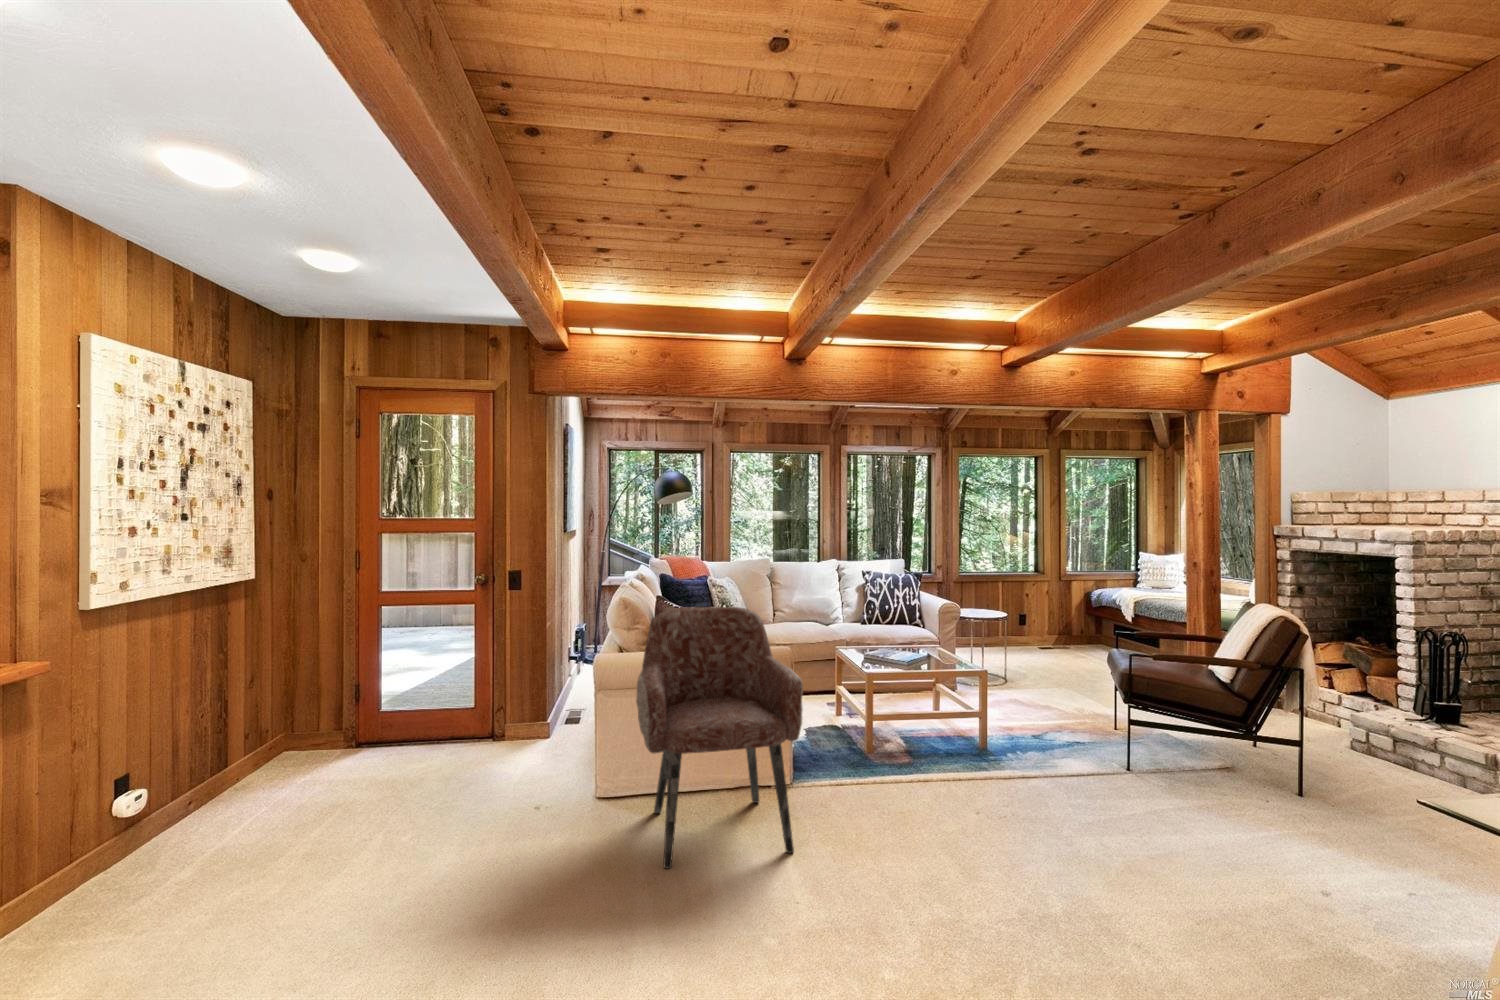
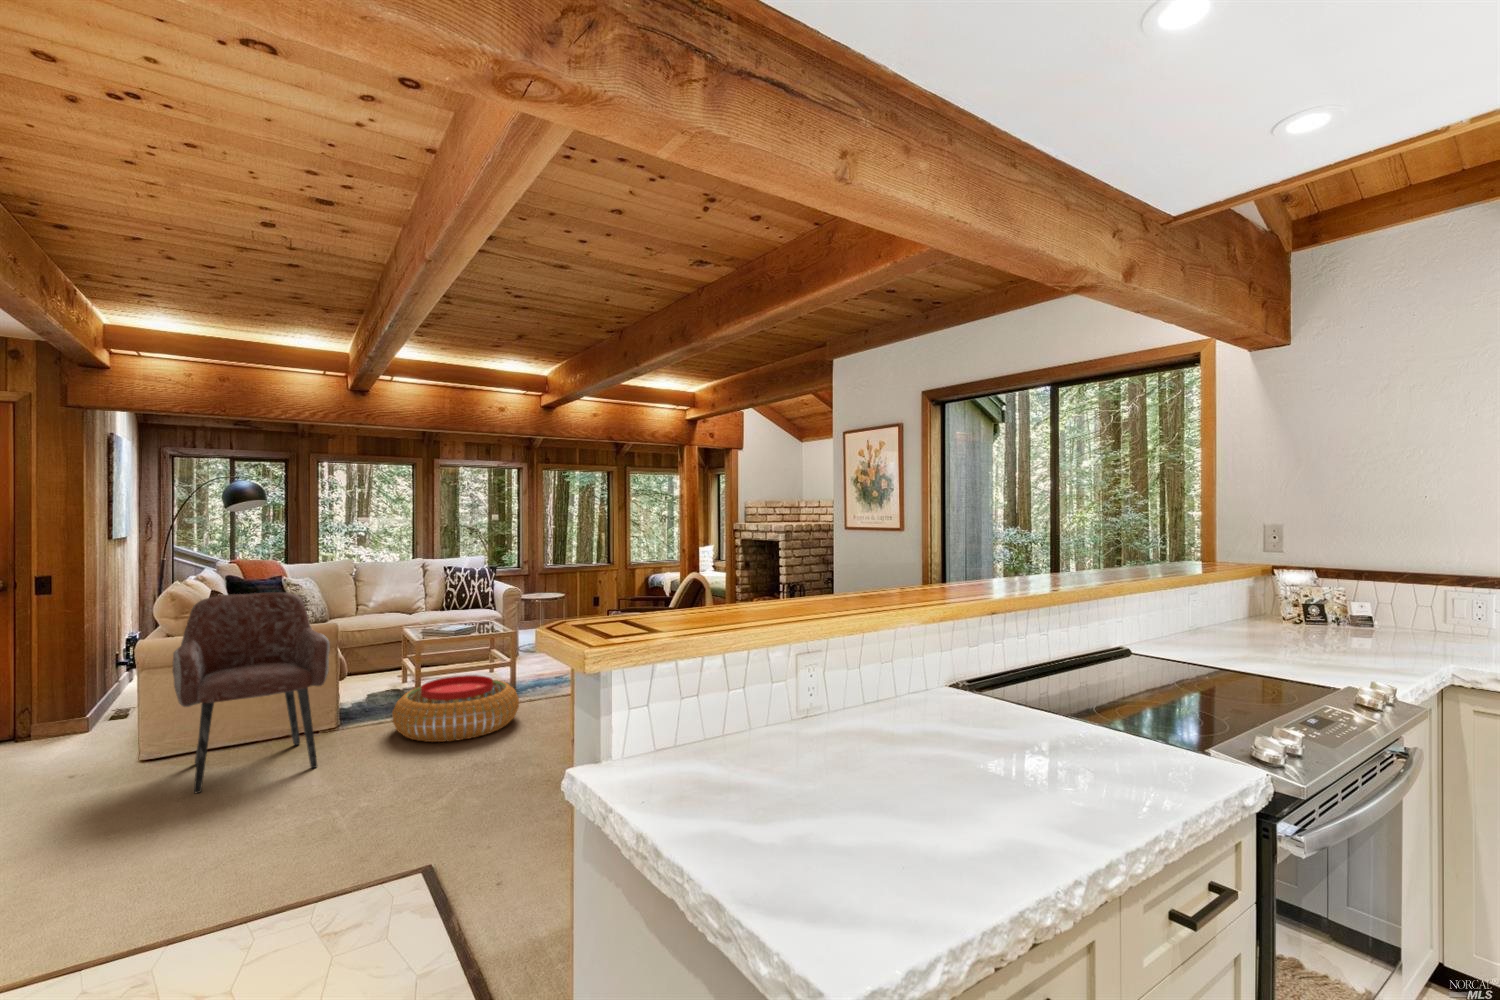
pouf: none [865,734,1035,840] -> present [392,675,519,742]

